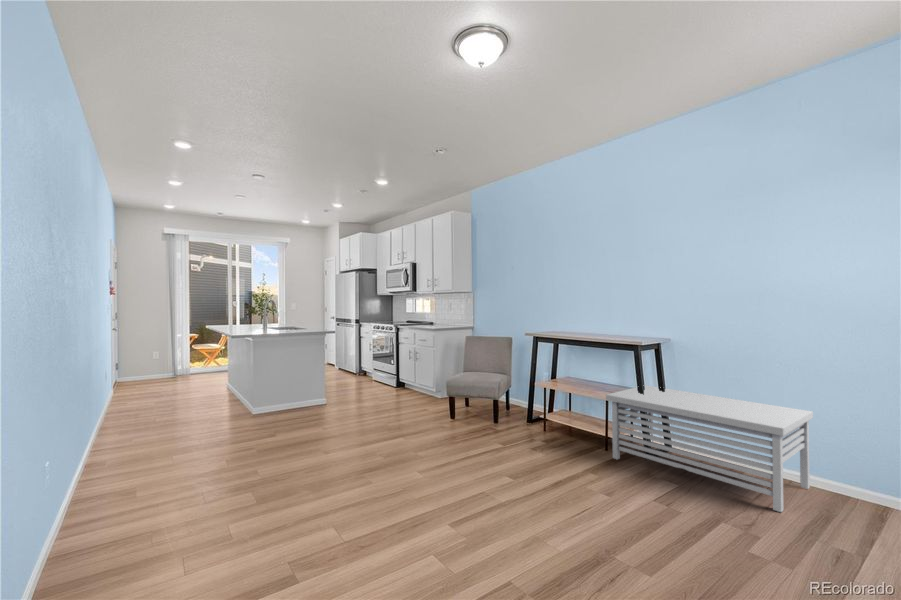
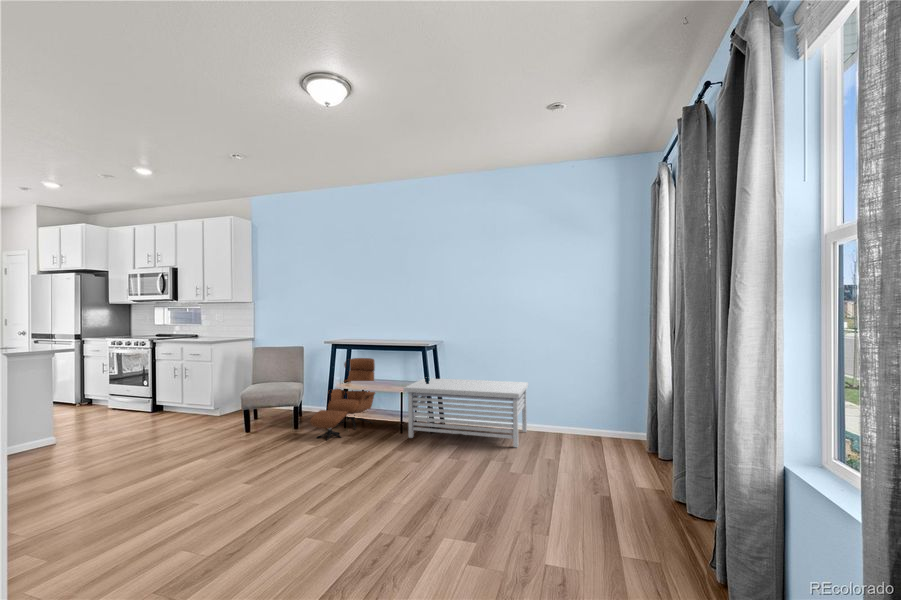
armchair: none [502,354,584,442] -> present [310,358,375,441]

